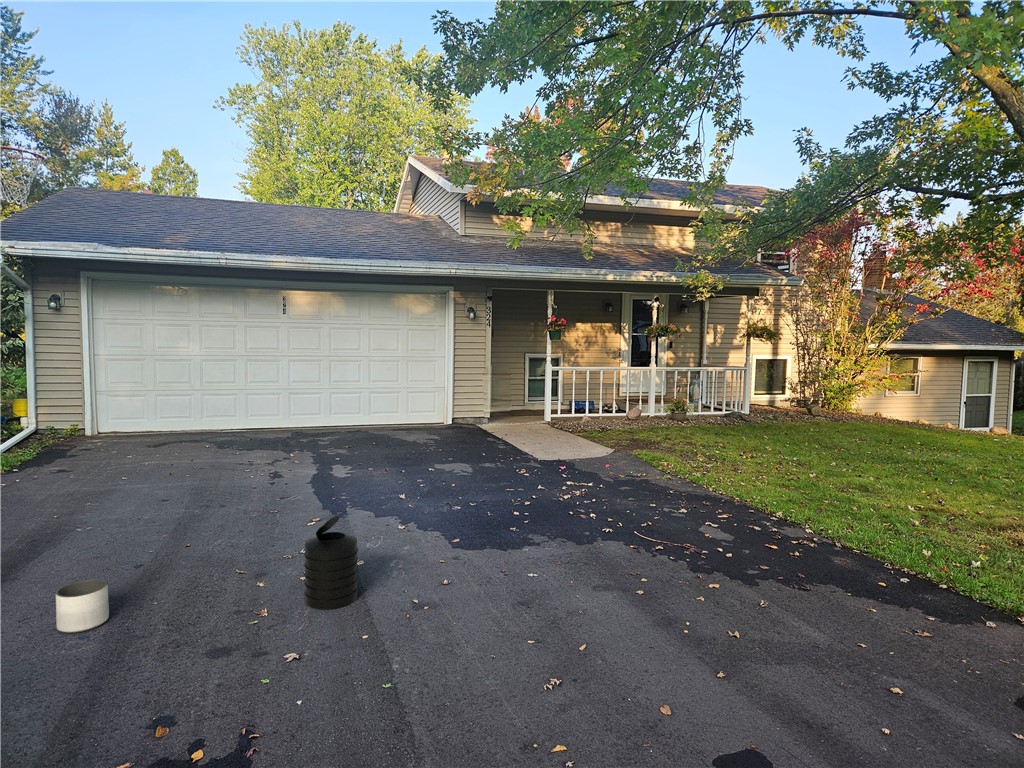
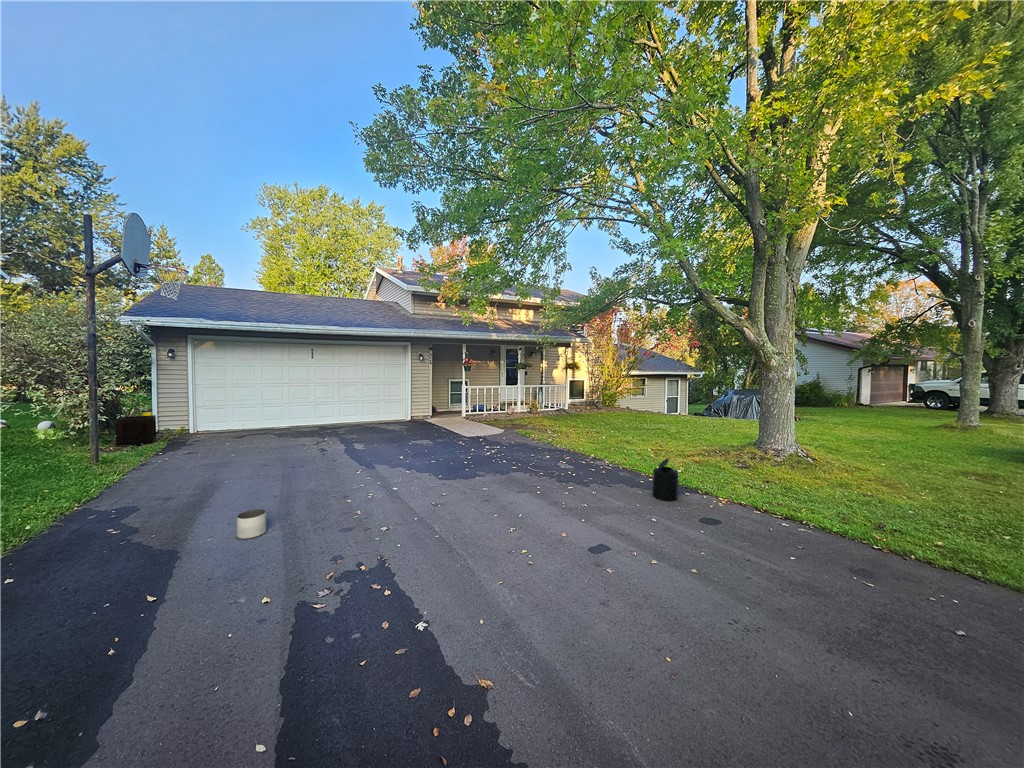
wooden crate: none [29,402,85,445] -> present [116,415,156,446]
trash can: present [304,516,358,610] -> present [652,459,678,501]

